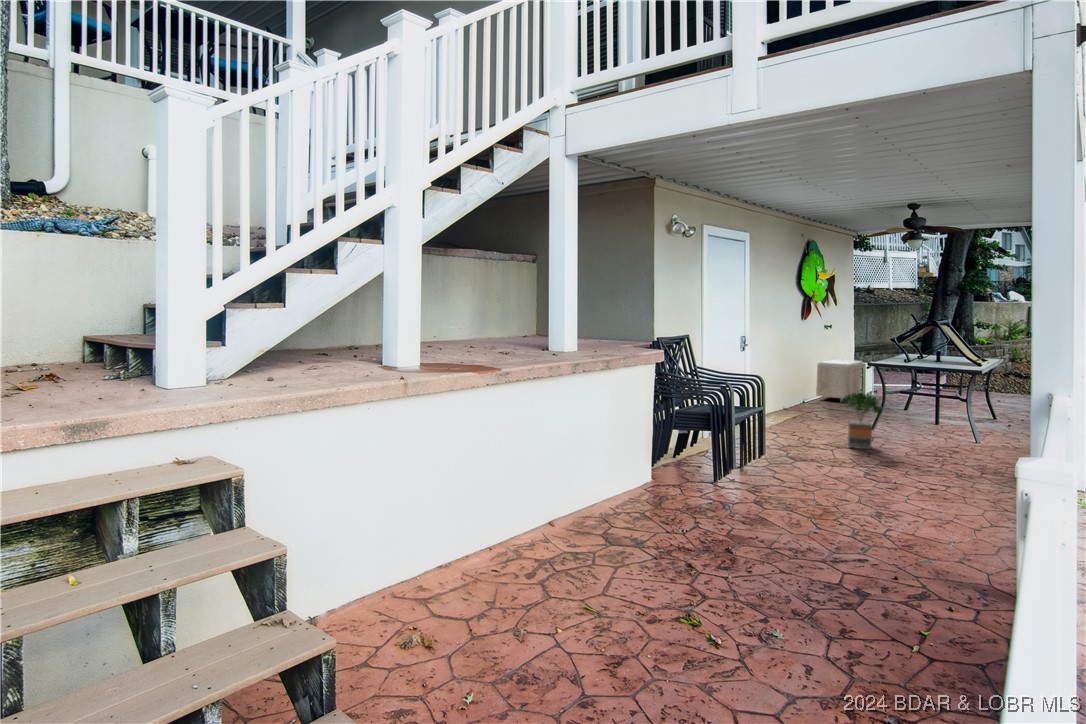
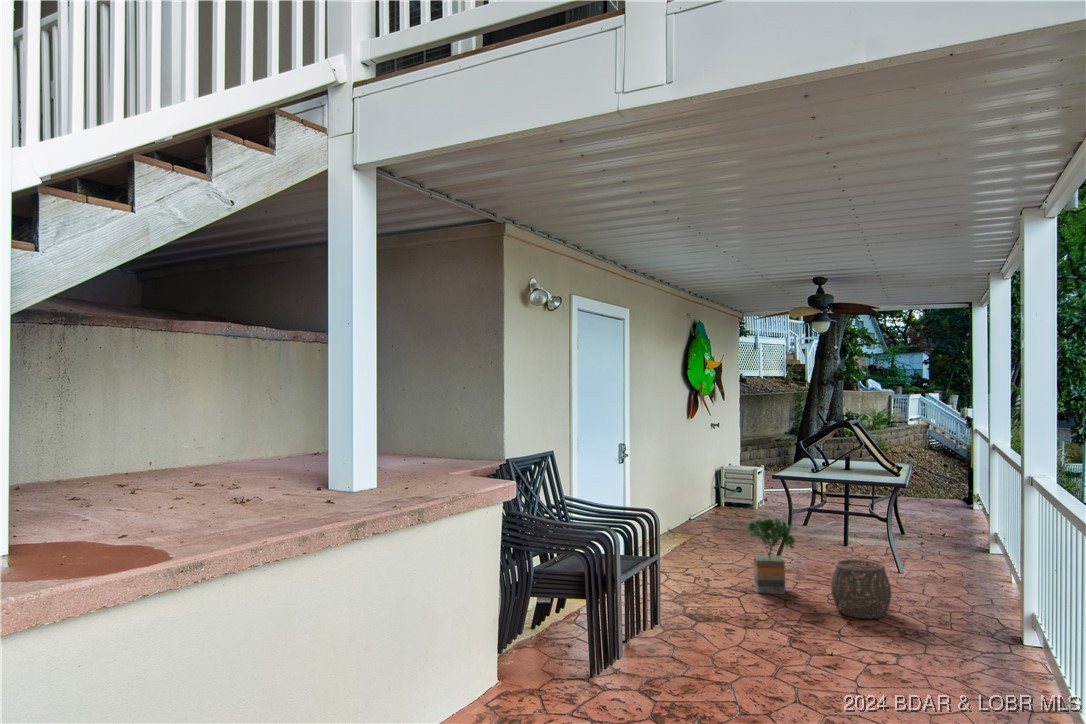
storage bench: present [816,360,863,402] -> none [701,465,751,518]
woven basket: none [906,424,956,467] -> present [831,560,891,619]

